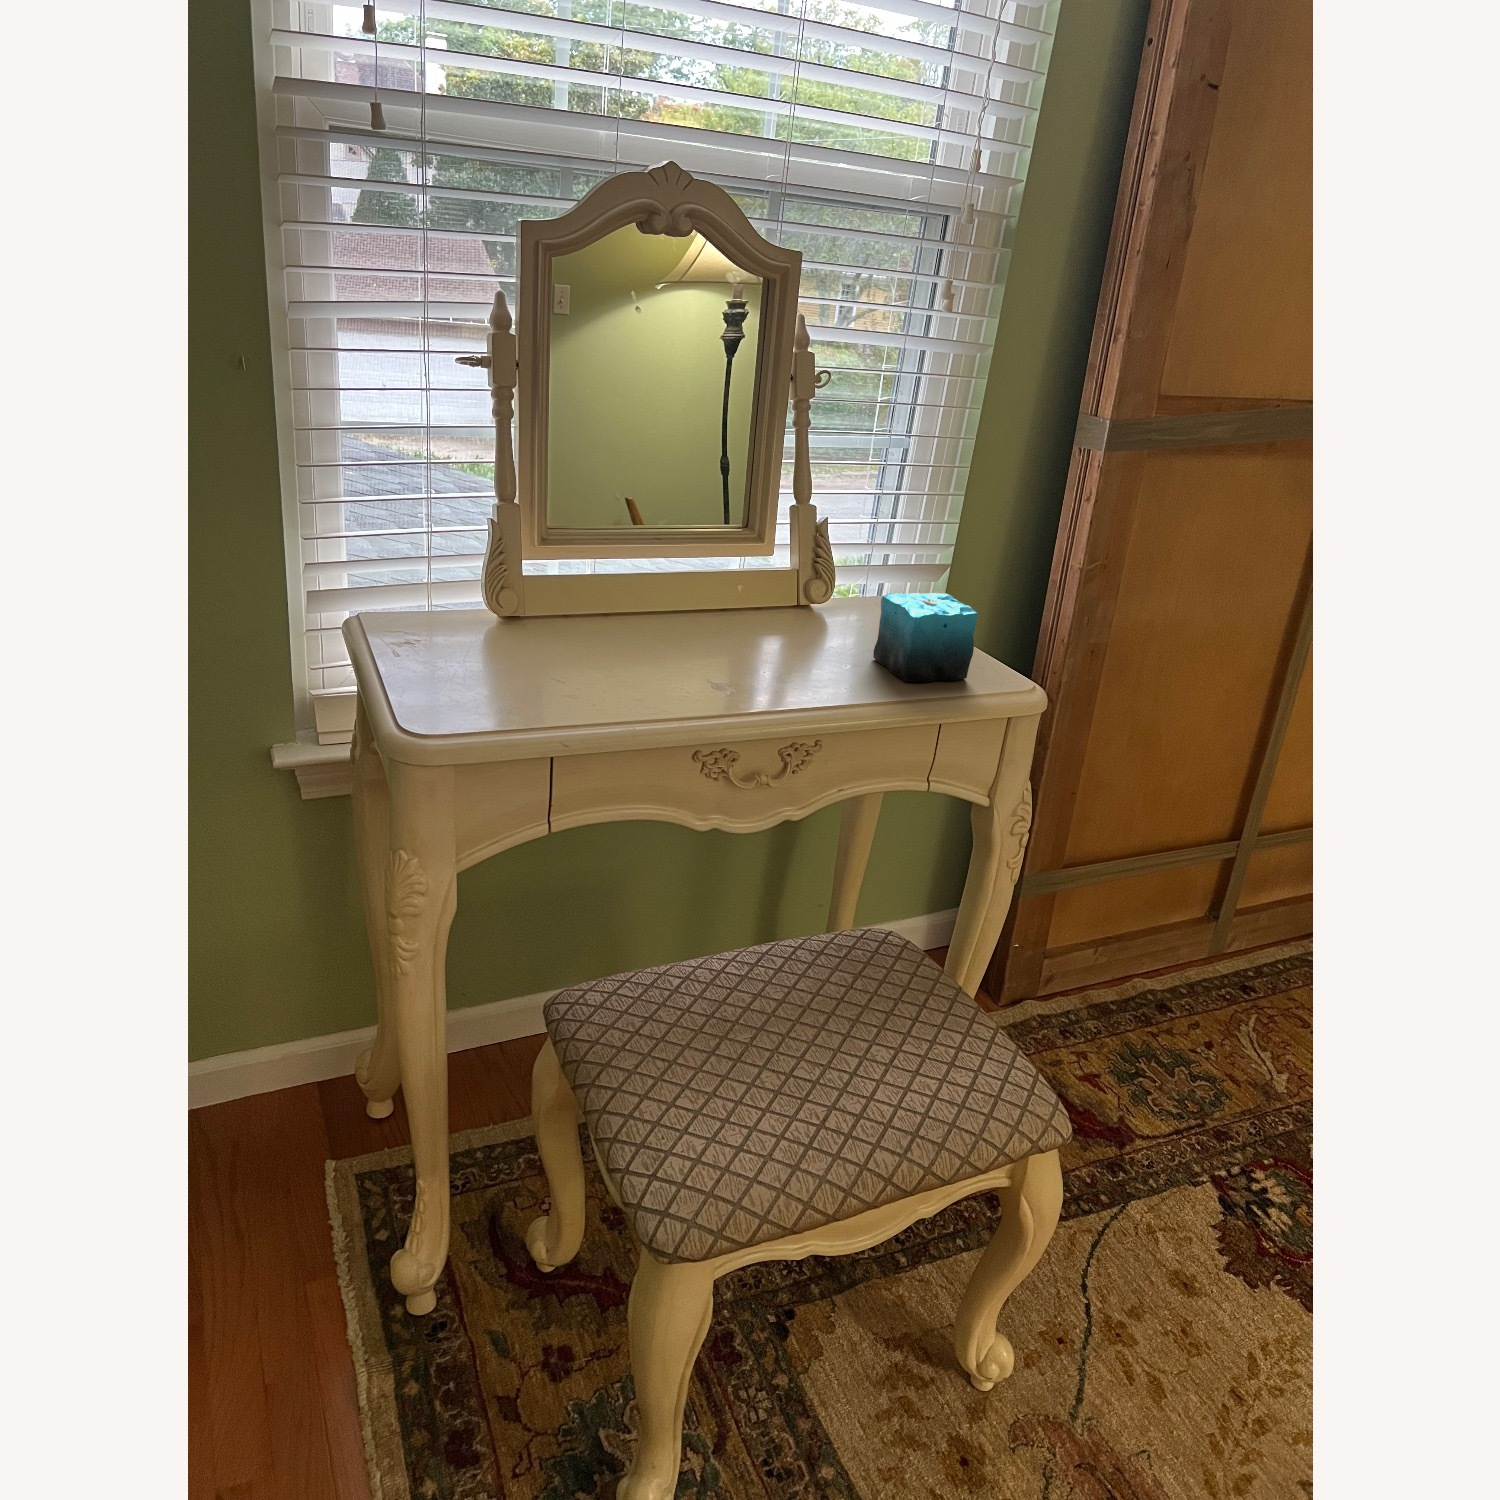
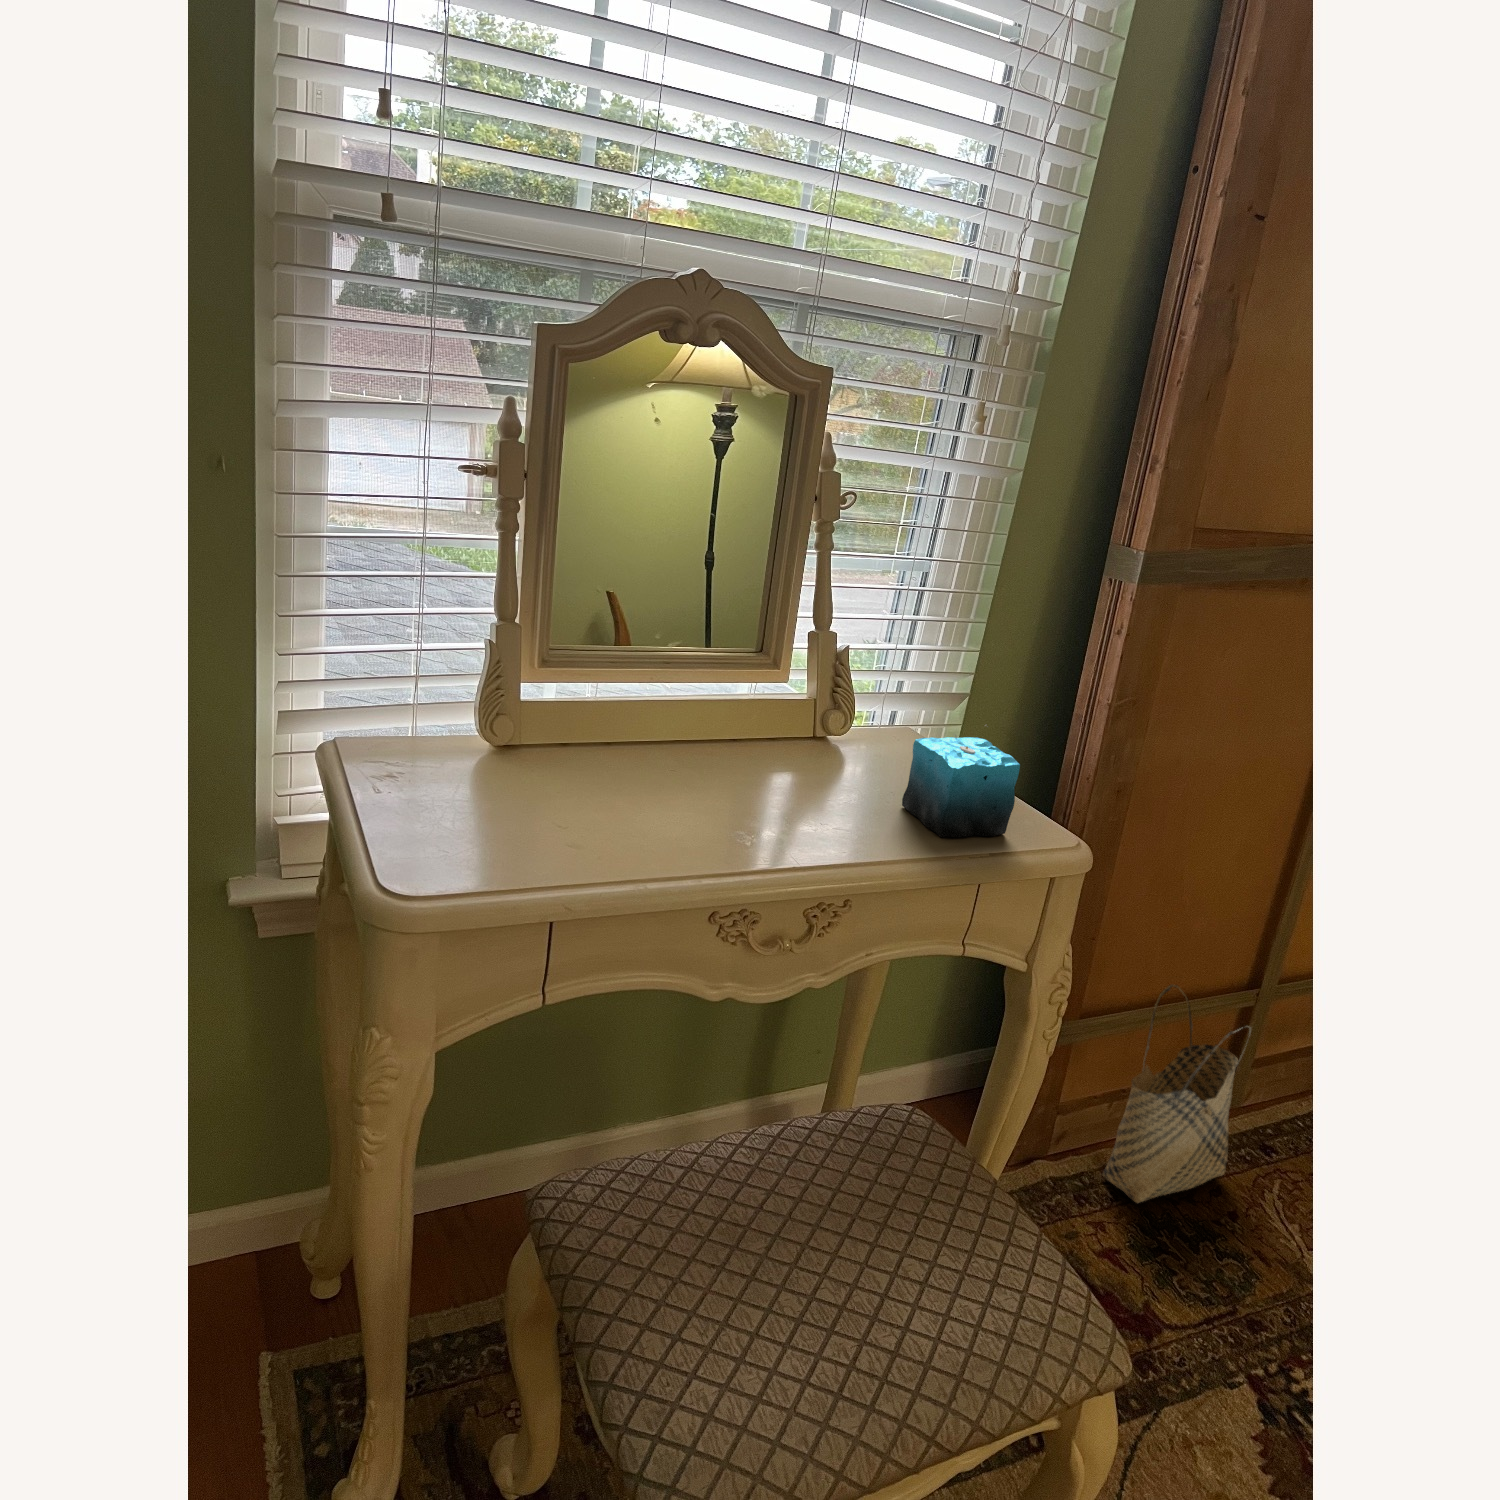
woven basket: none [1088,836,1223,1035] -> present [1103,985,1251,1203]

